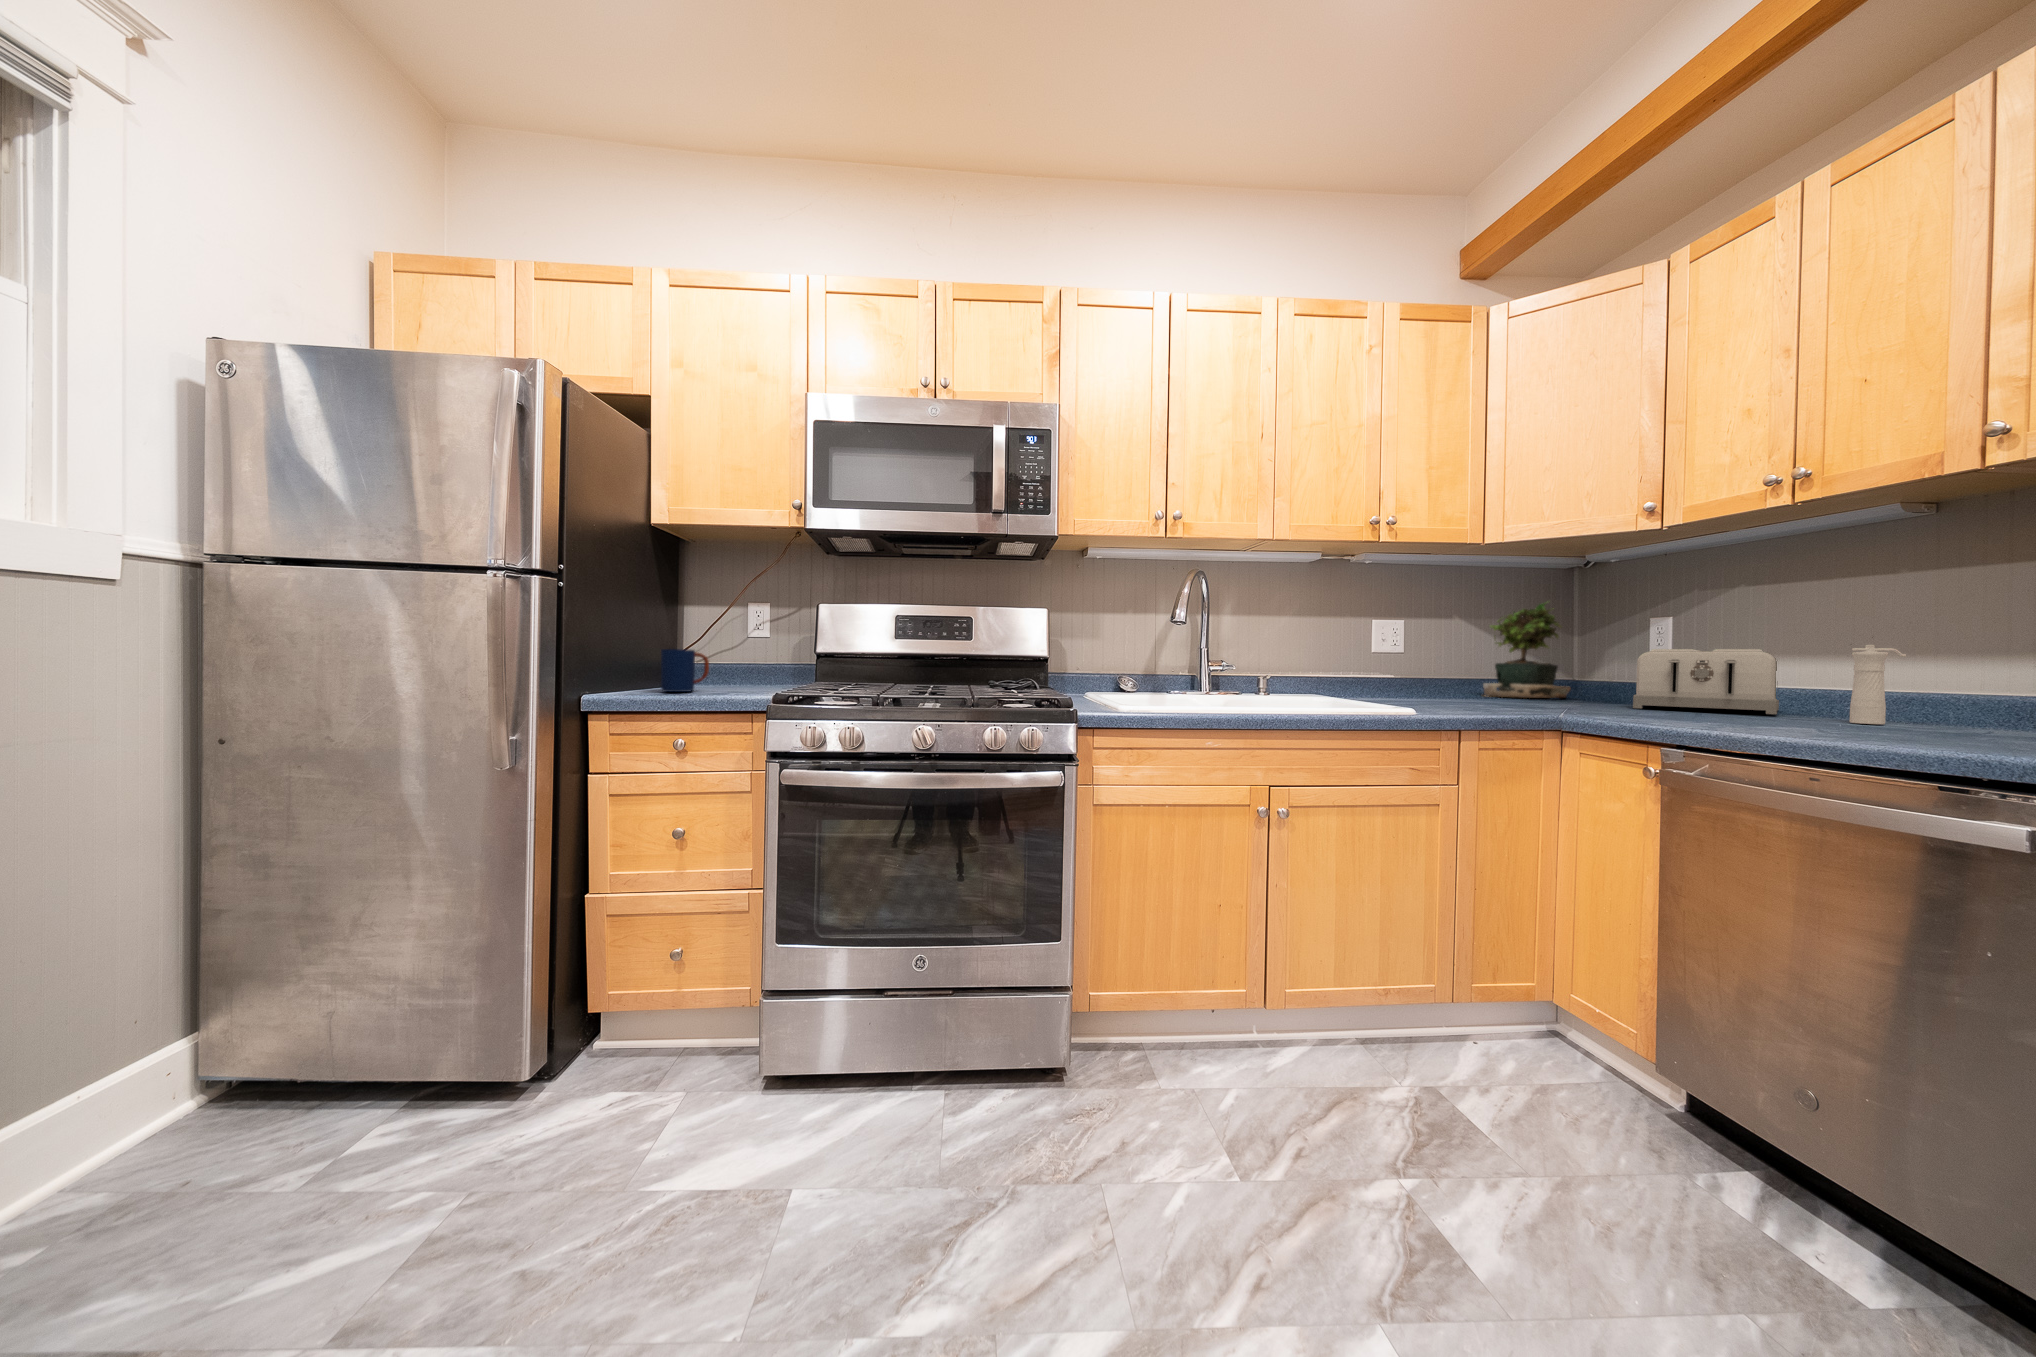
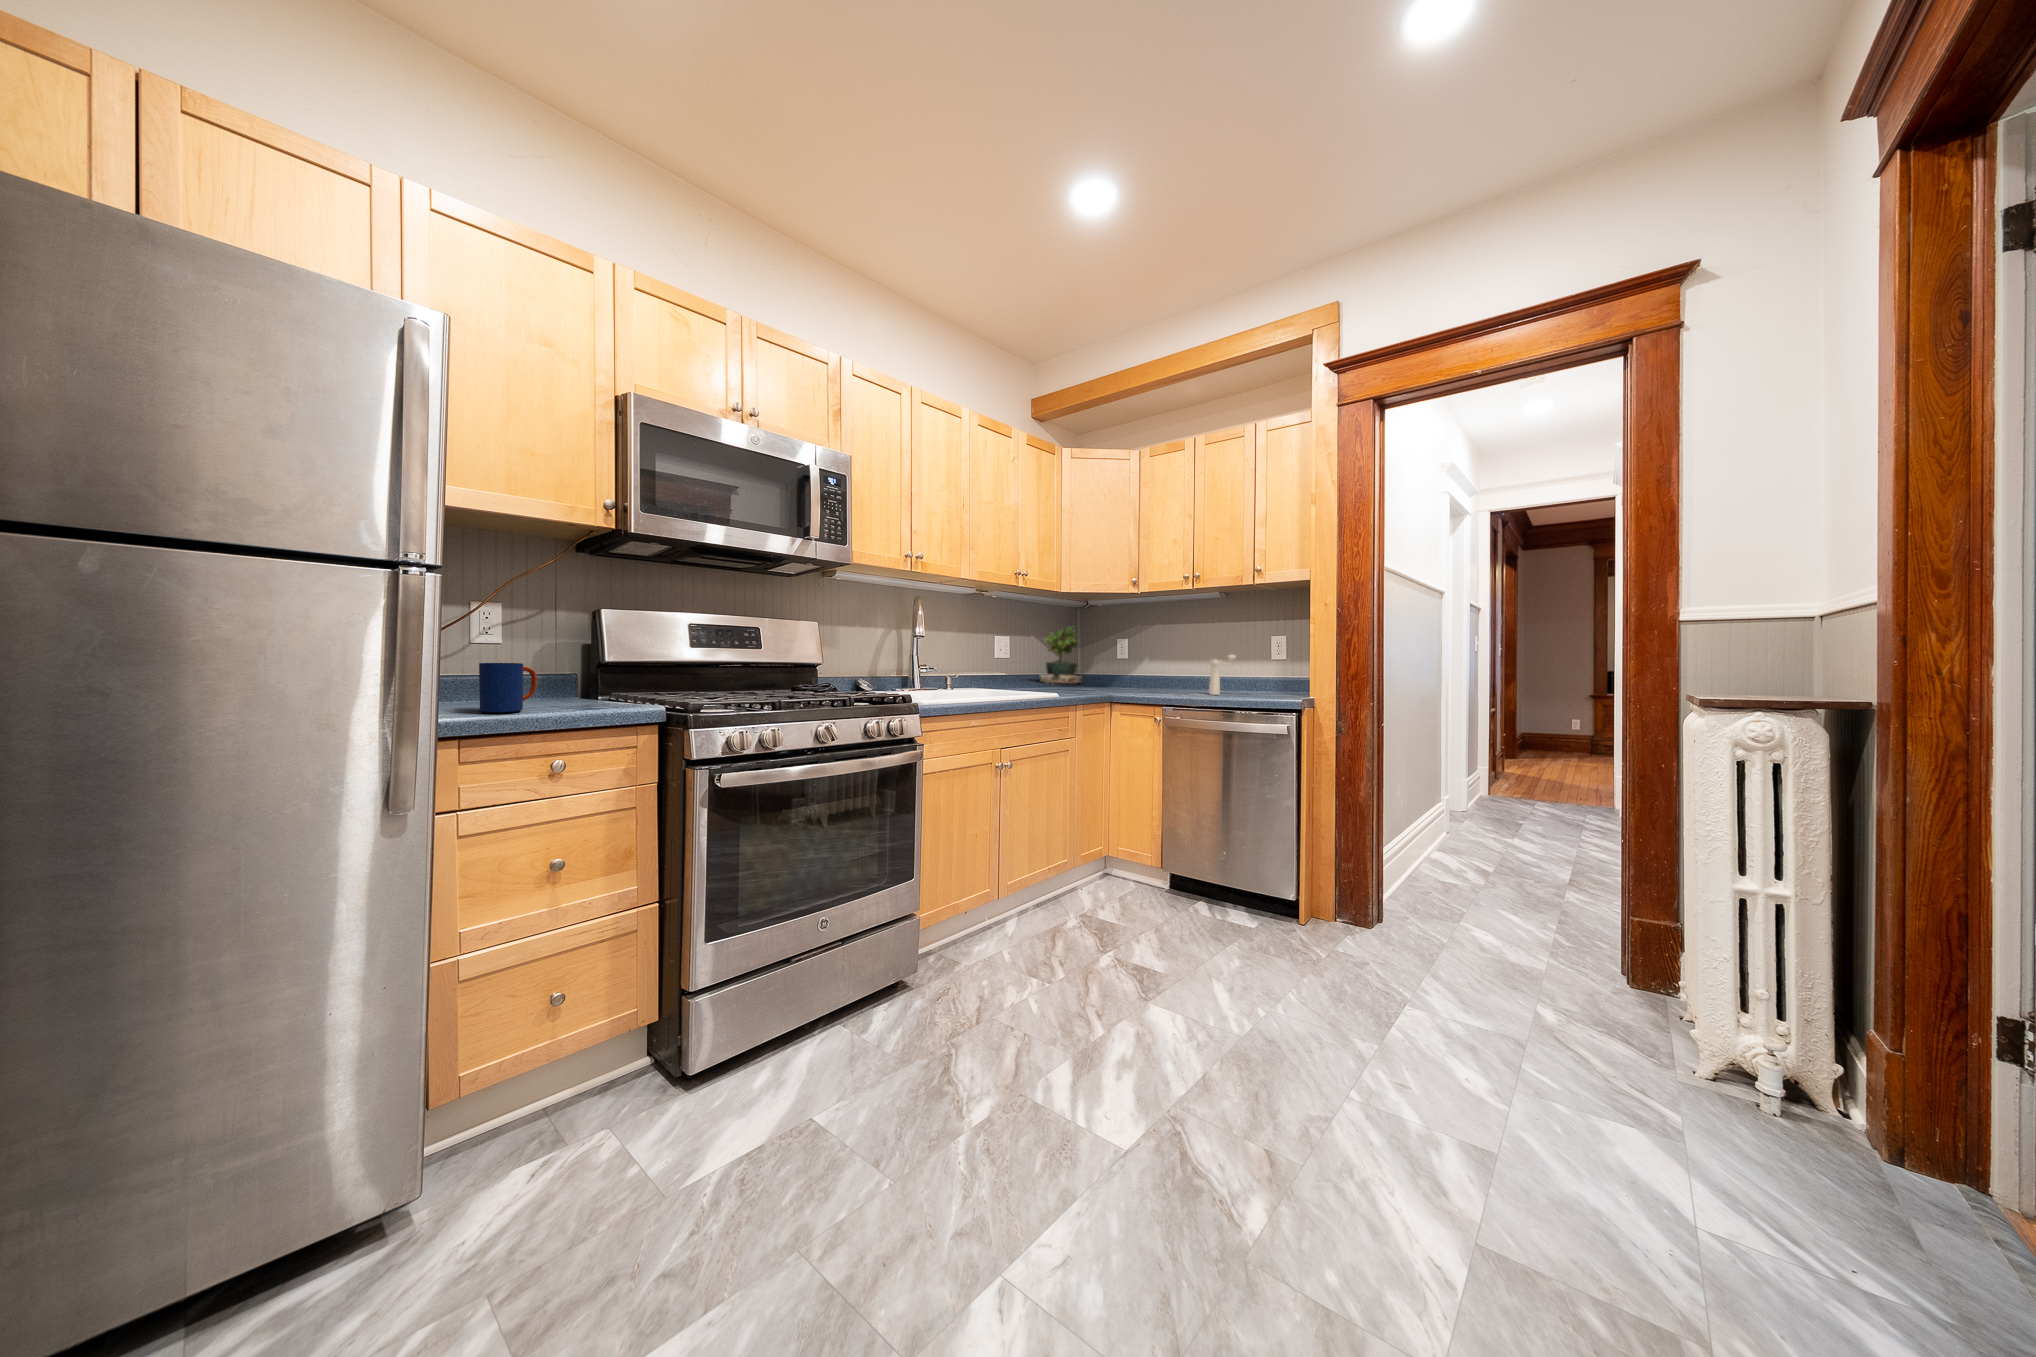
toaster: present [1633,649,1779,714] -> none [1119,657,1181,691]

